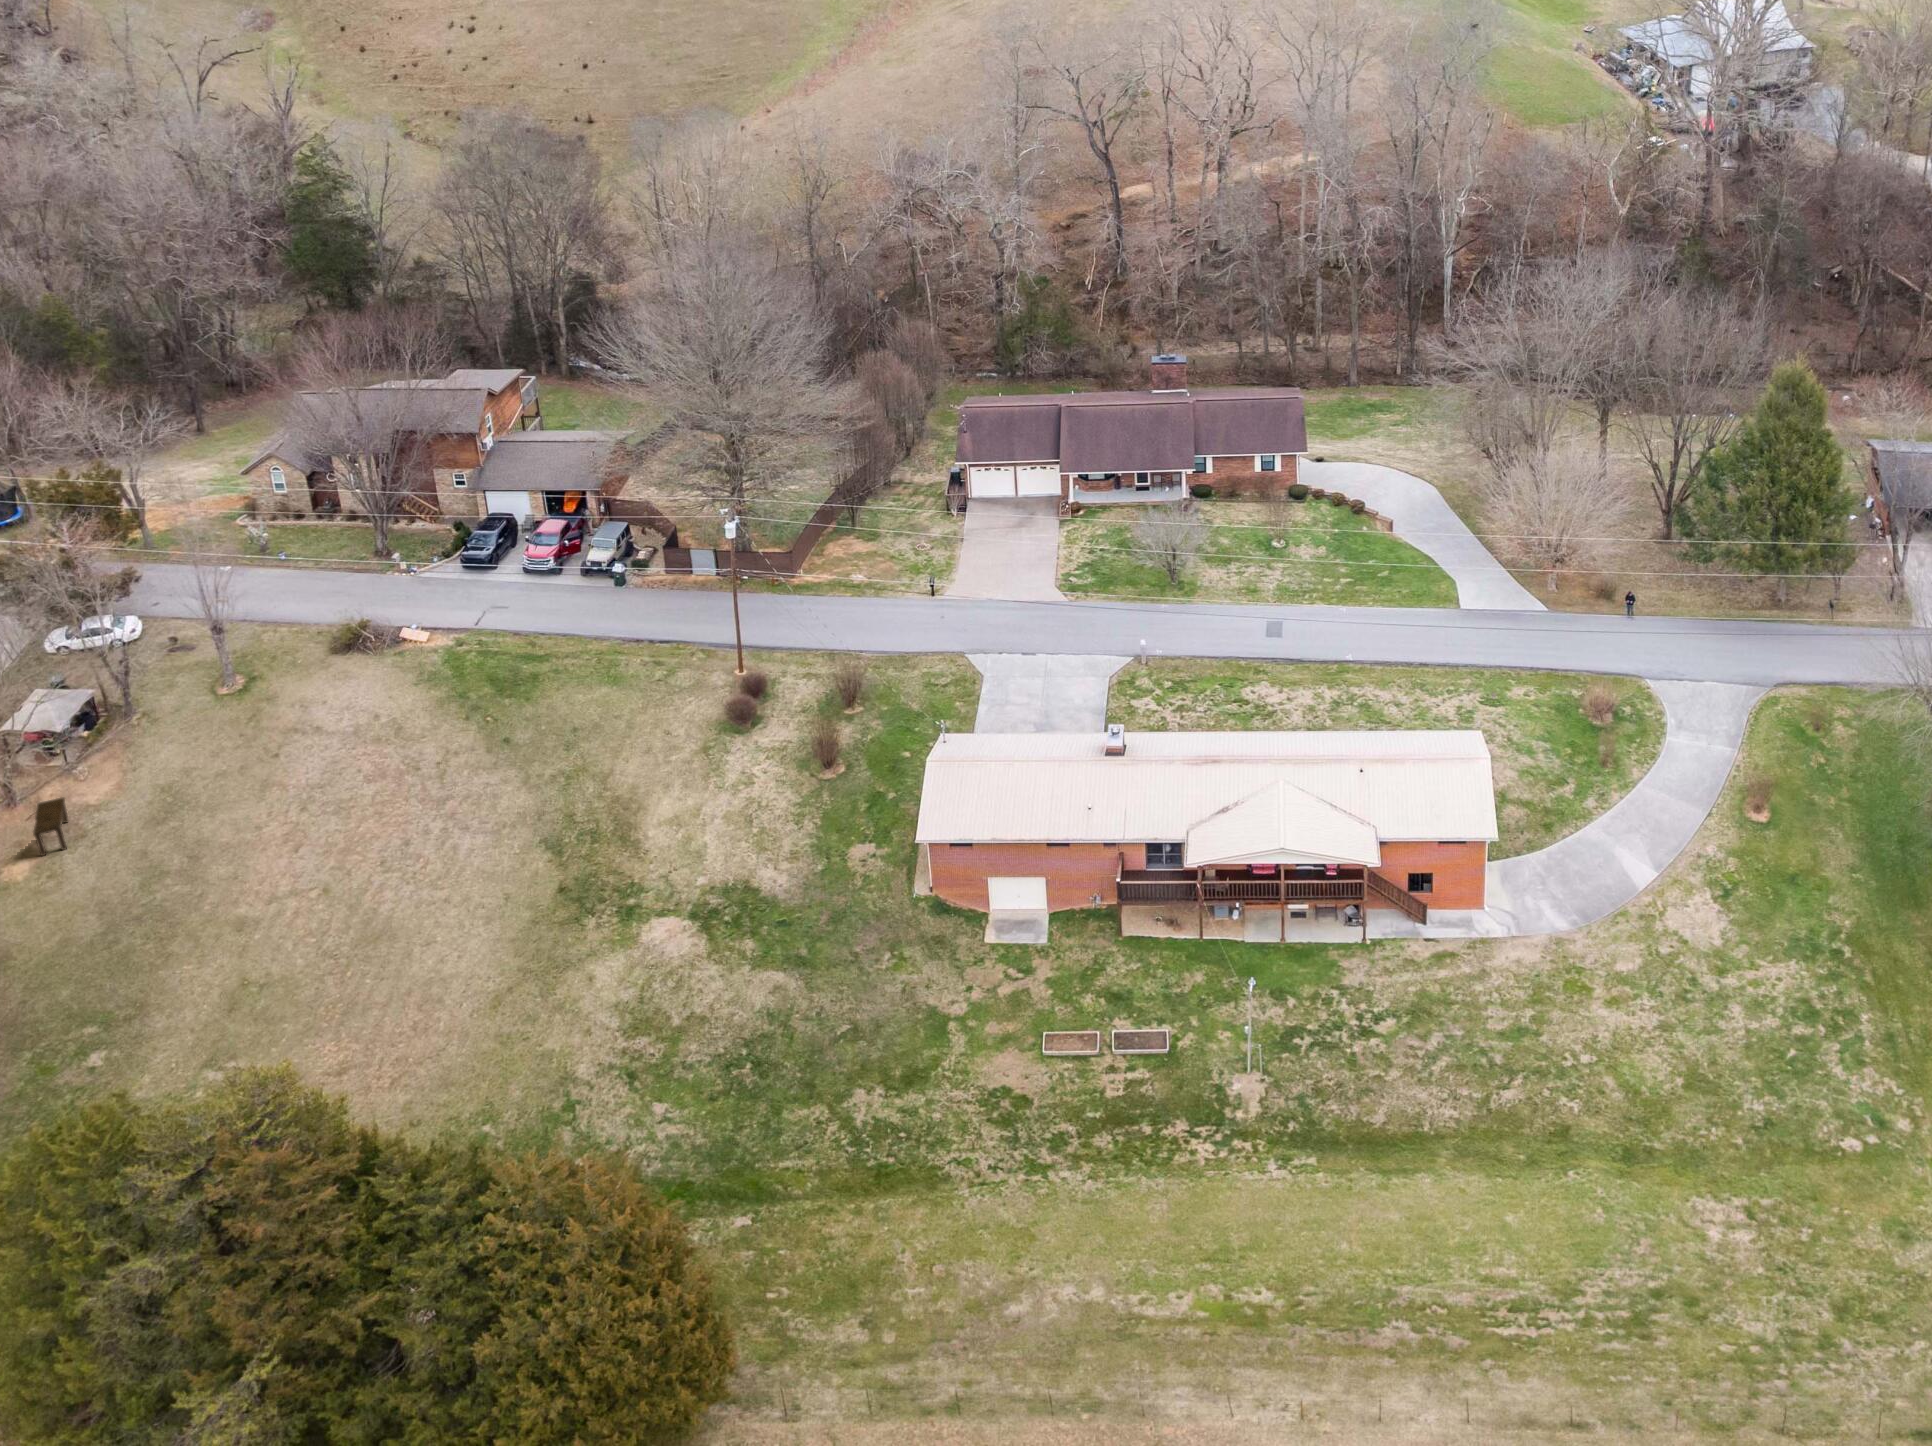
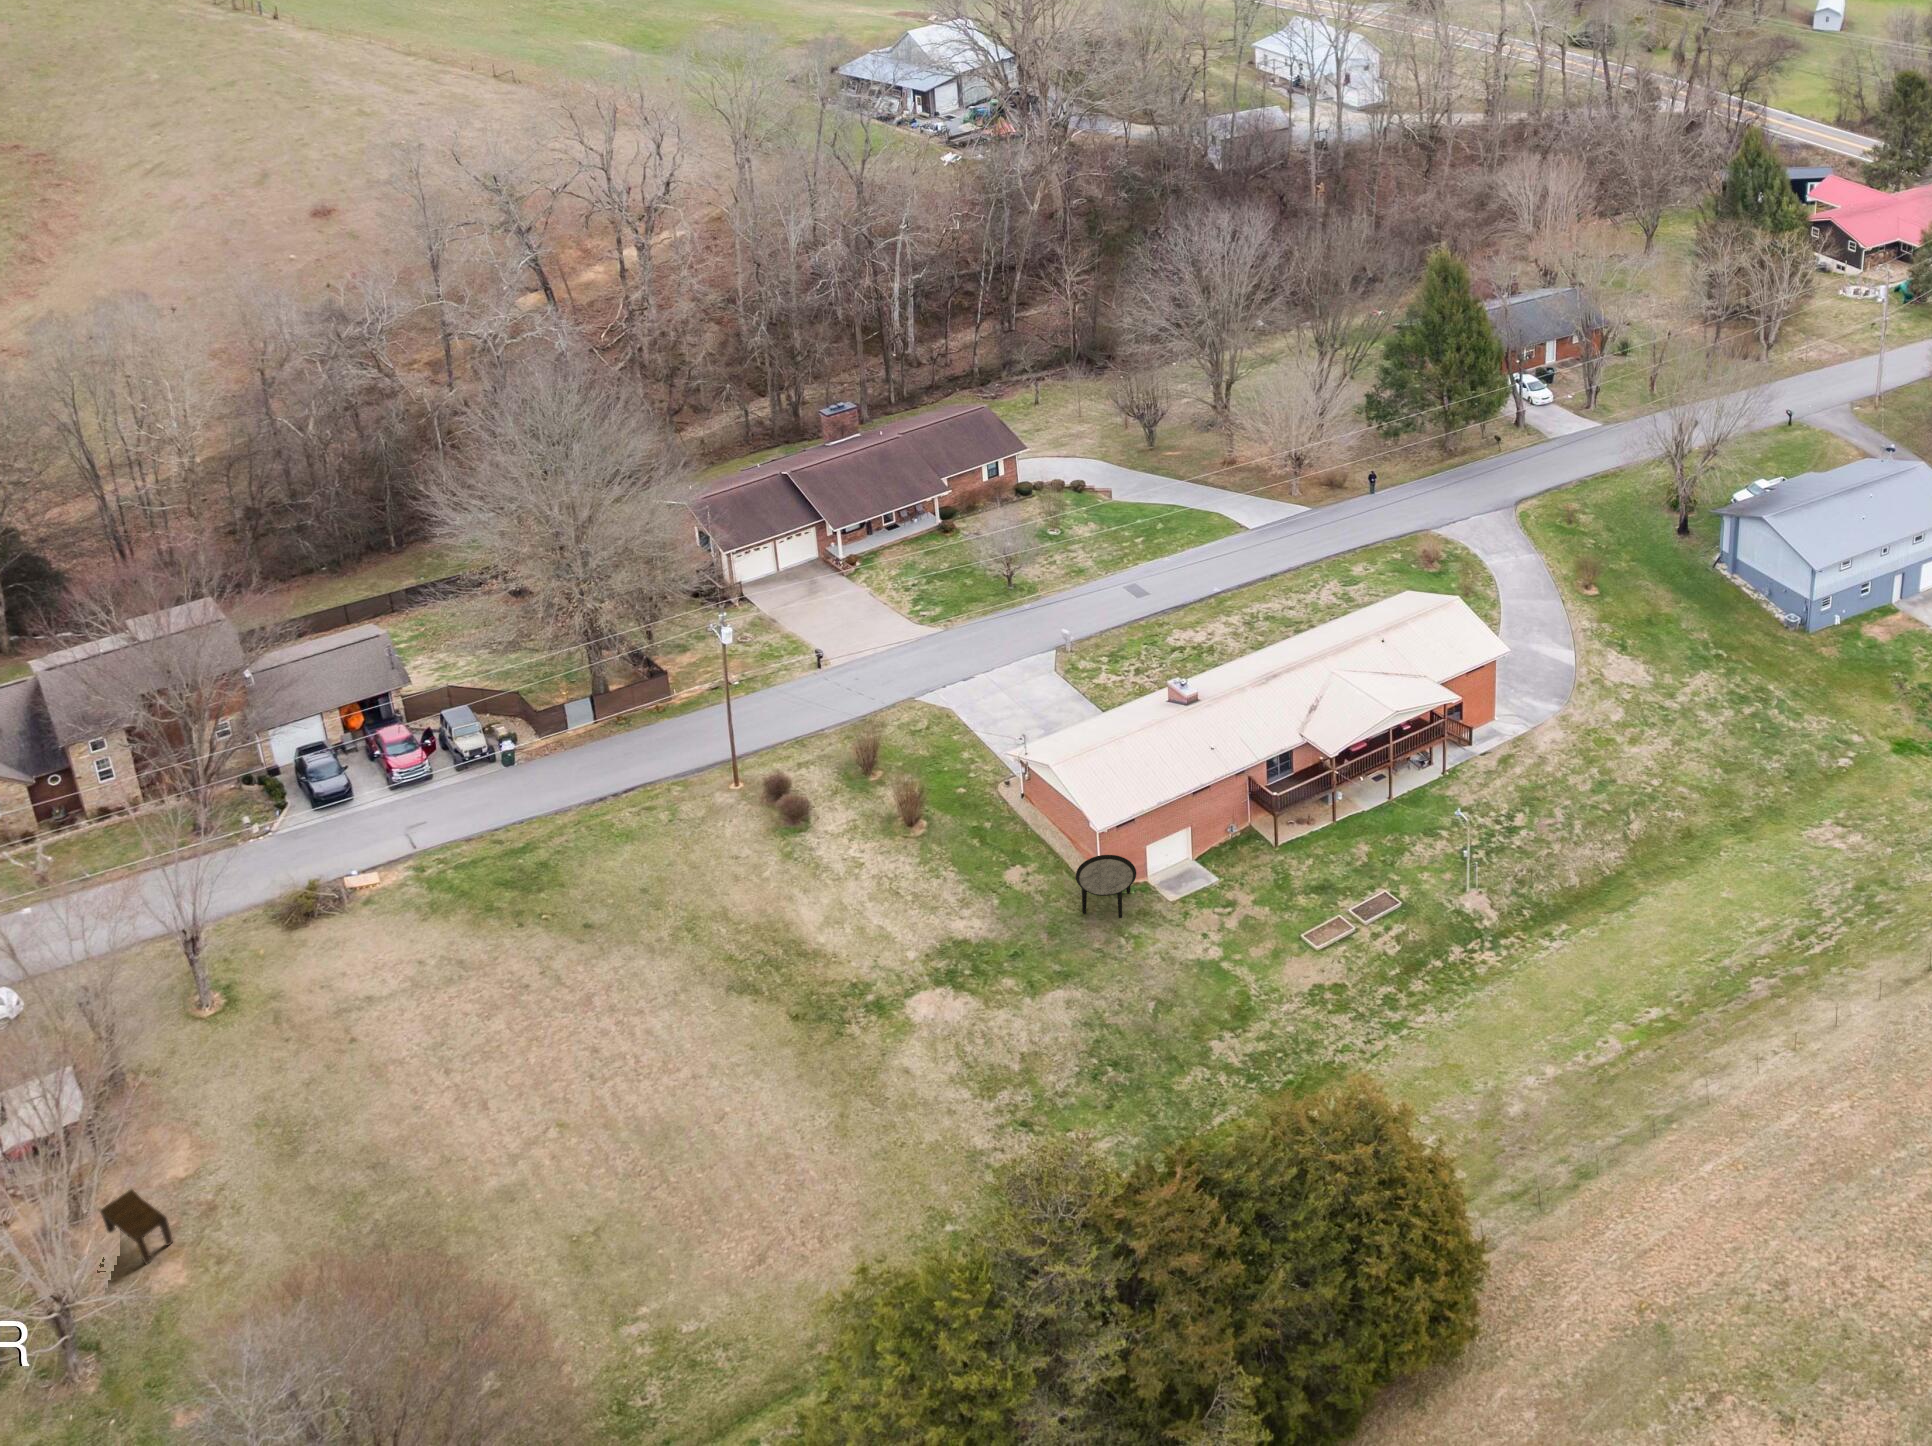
round table: none [870,861,936,933] -> present [1076,855,1136,918]

